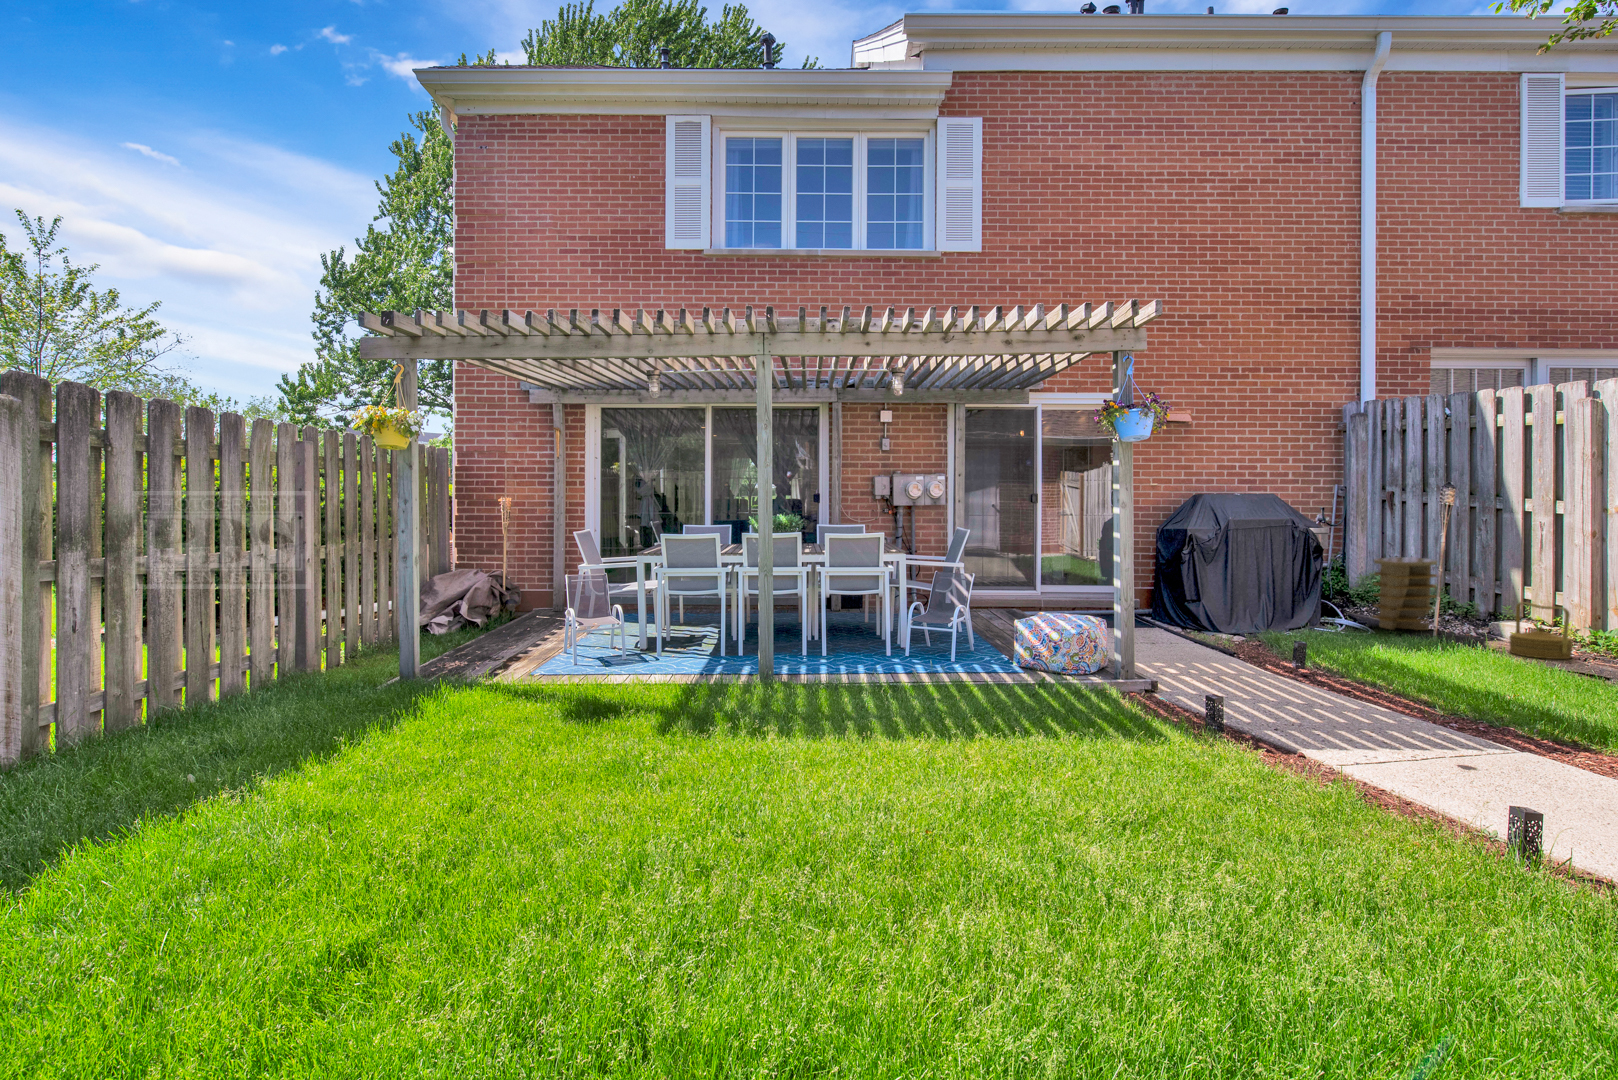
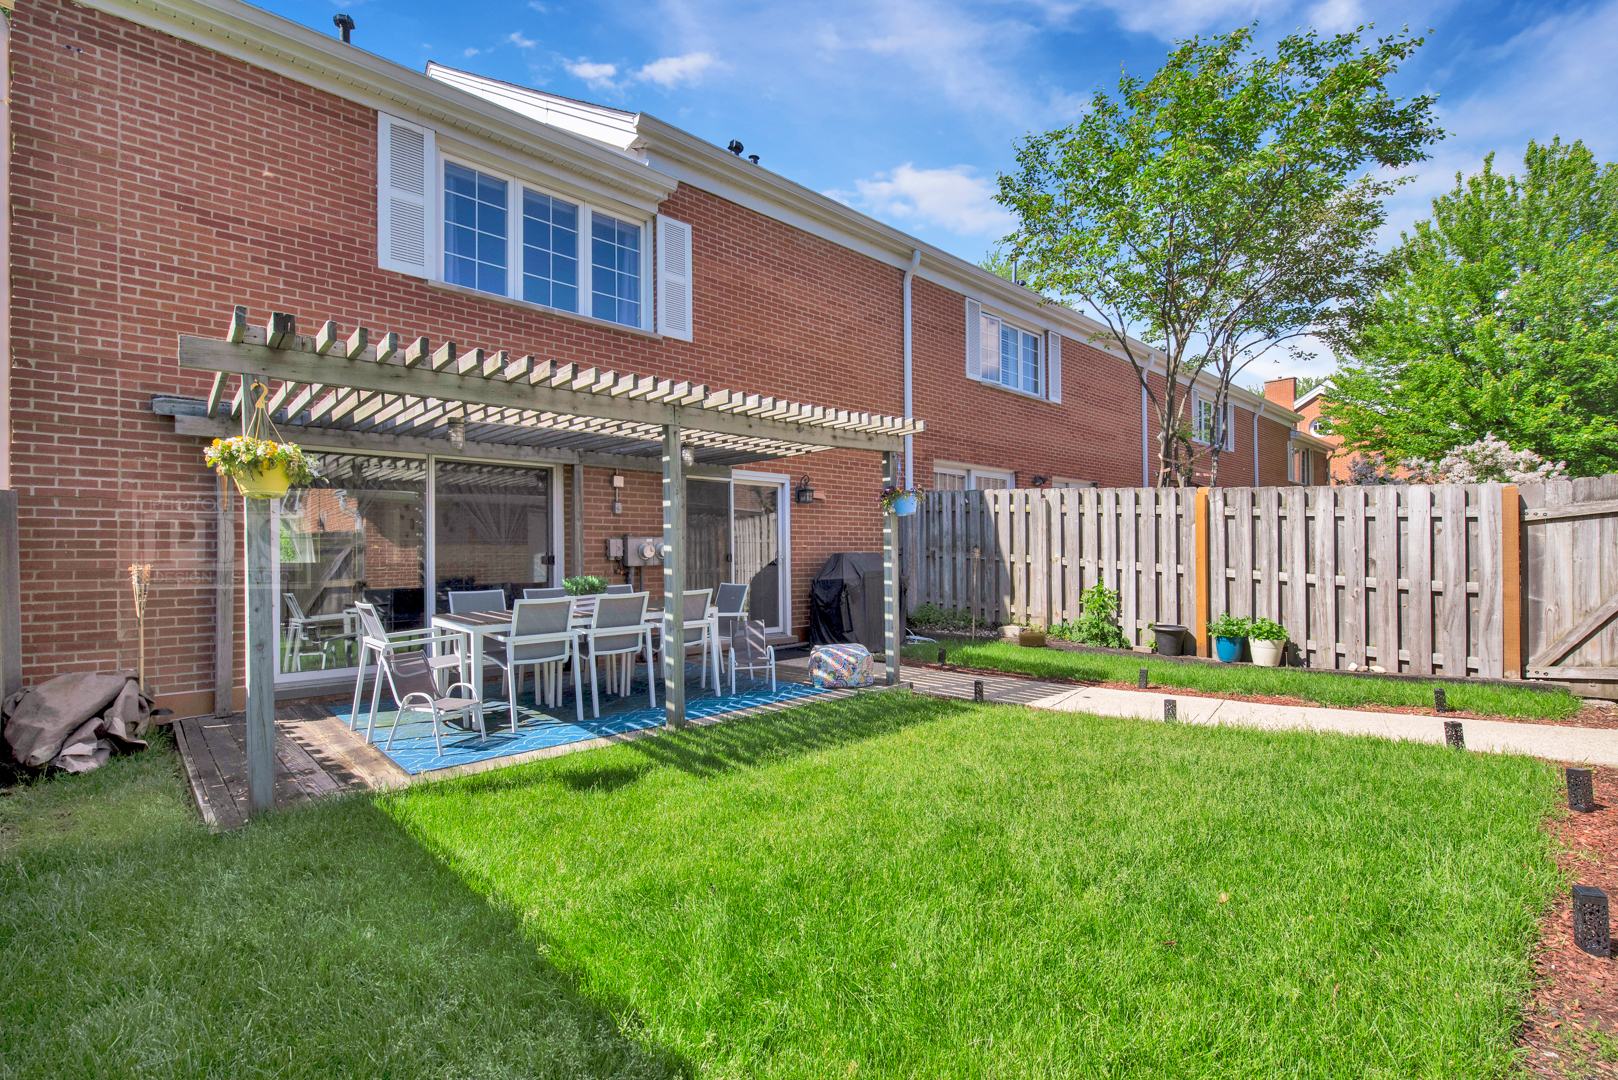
side table: present [1373,557,1437,630] -> none [935,591,968,639]

